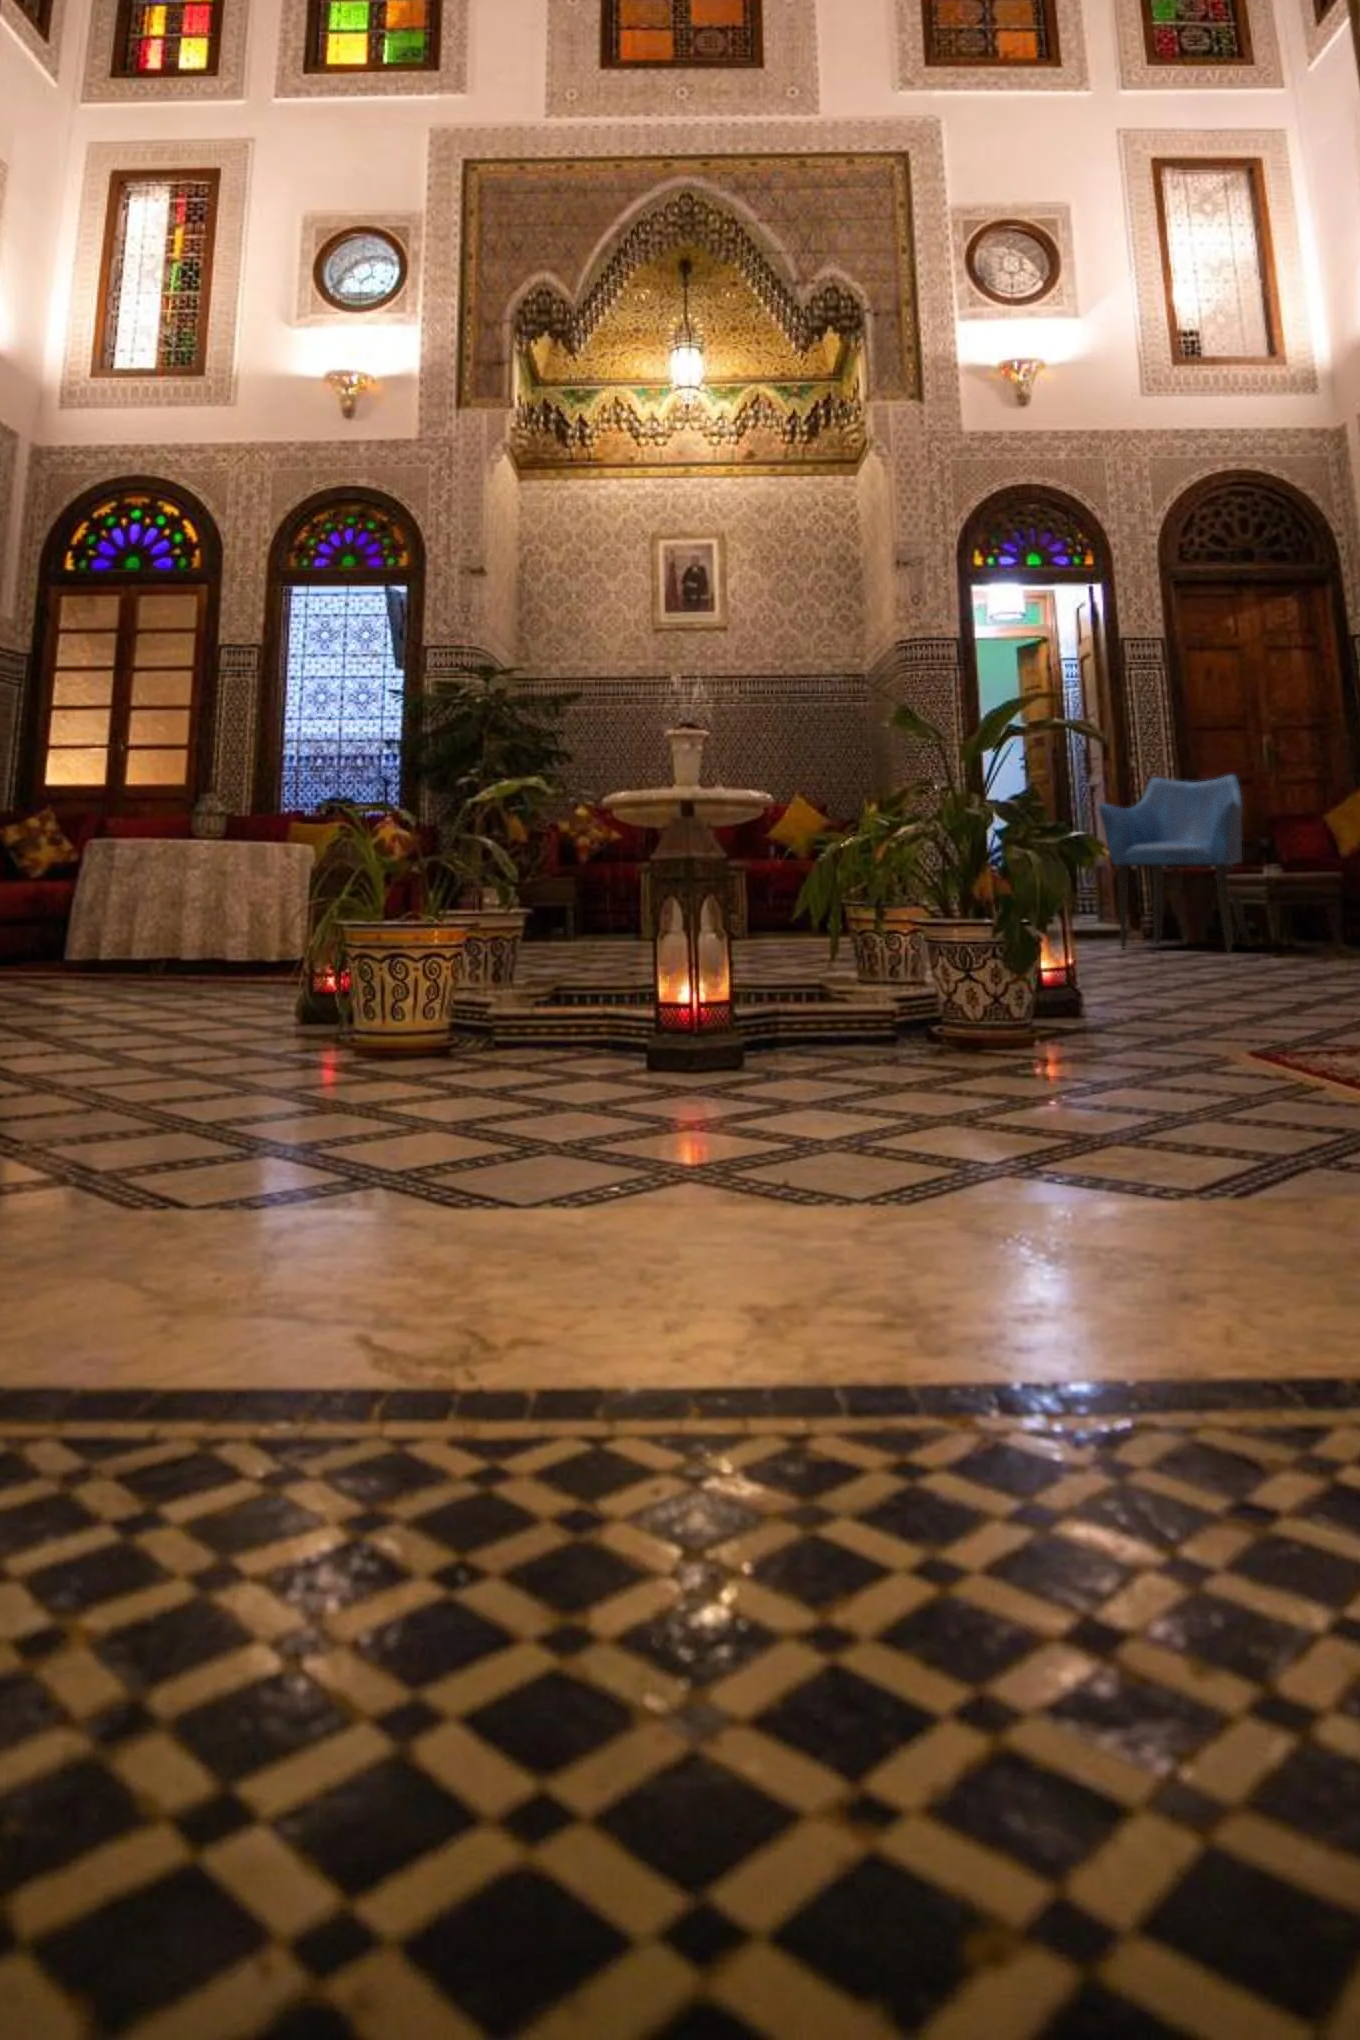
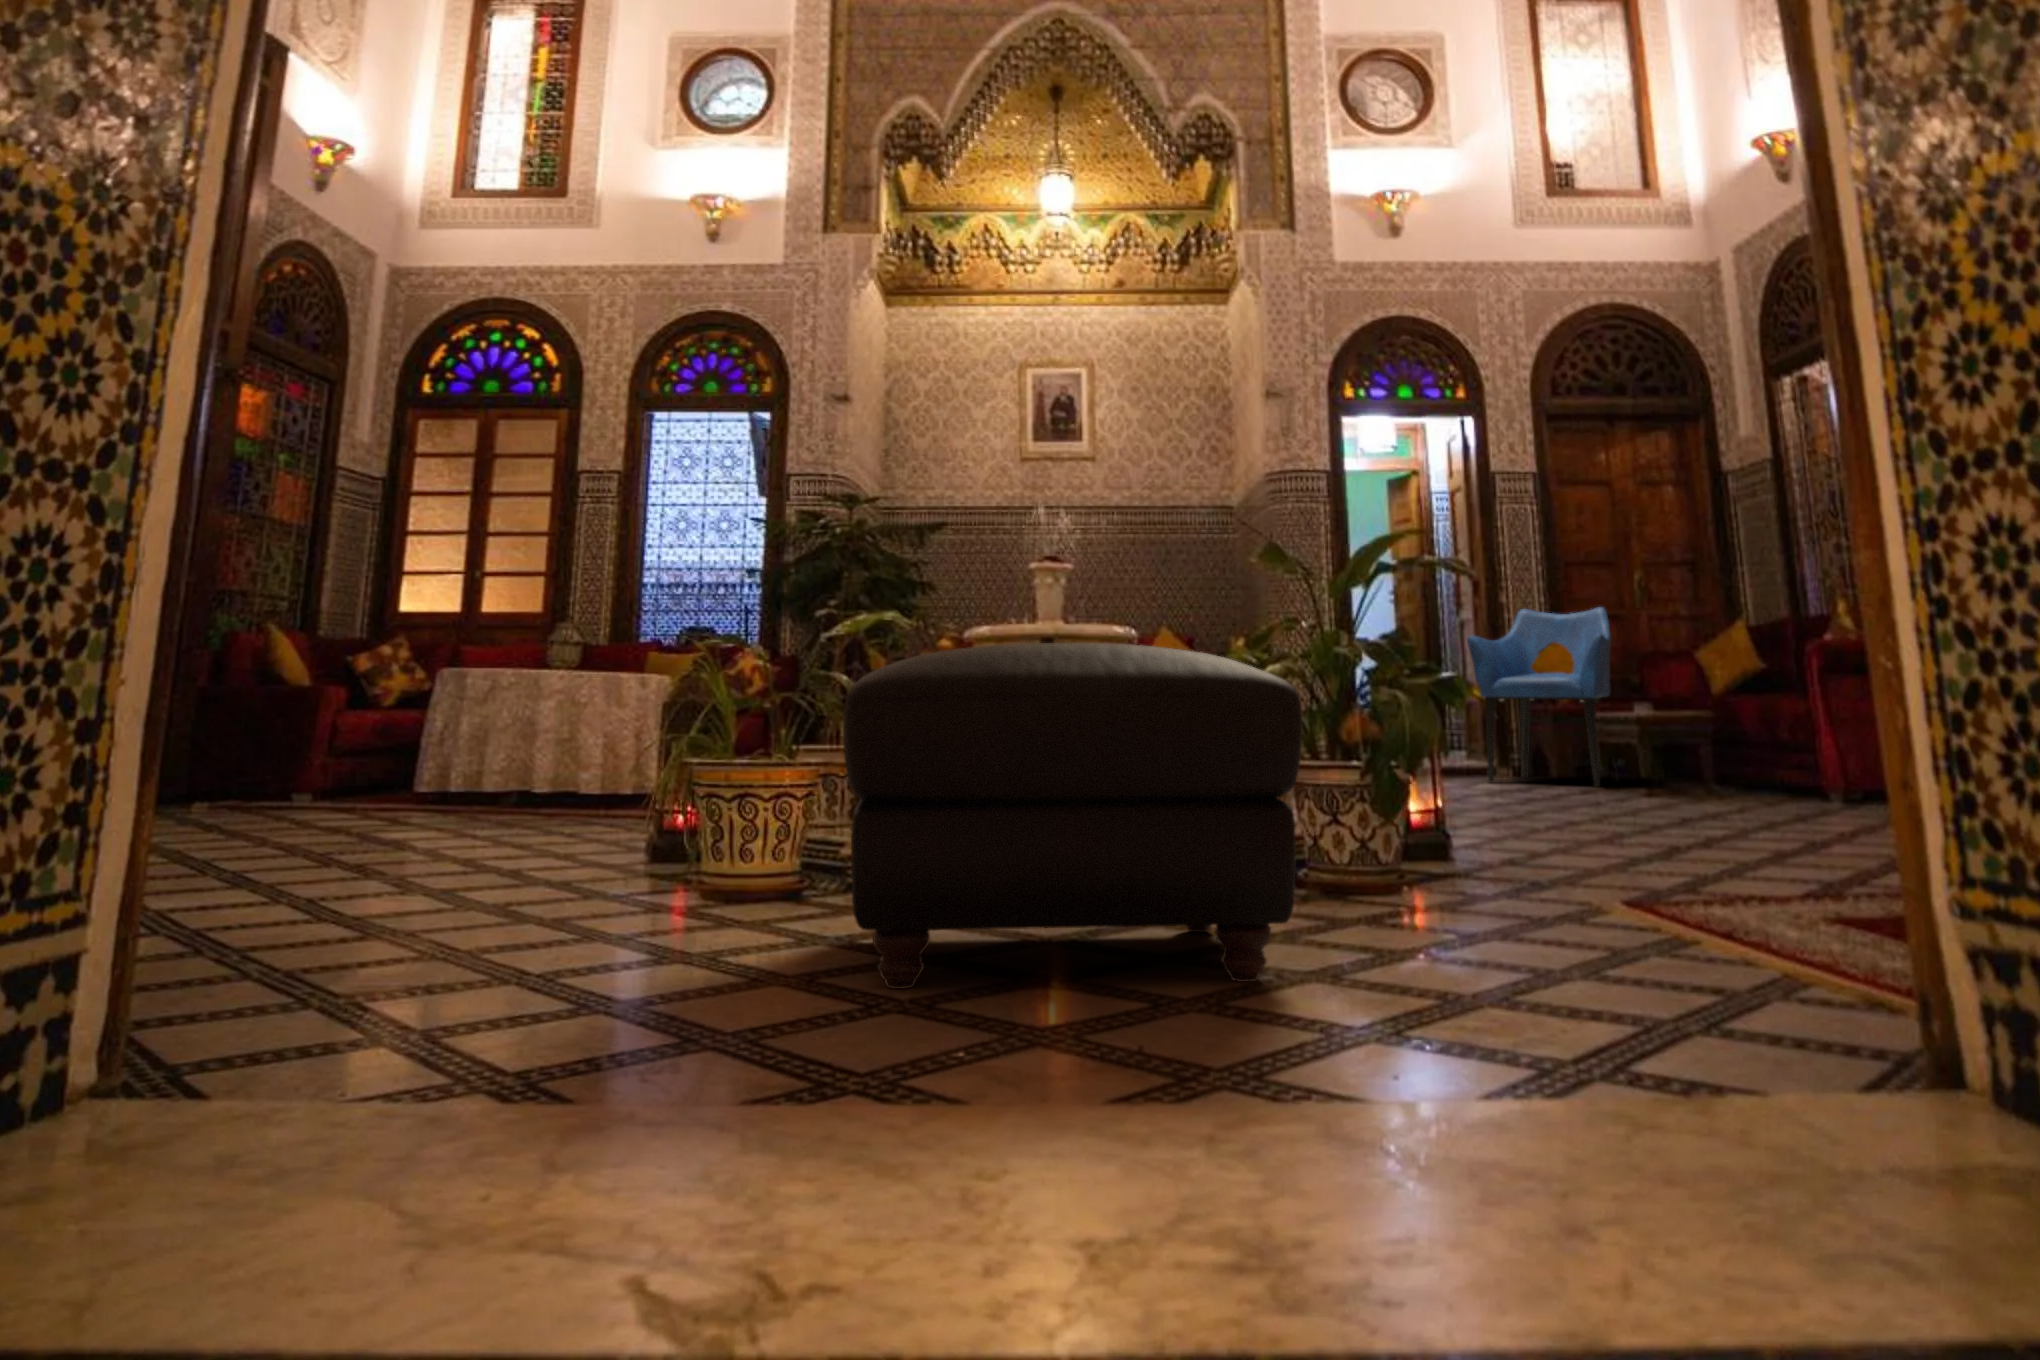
ottoman: none [505,803,935,1121] -> present [843,643,1303,989]

